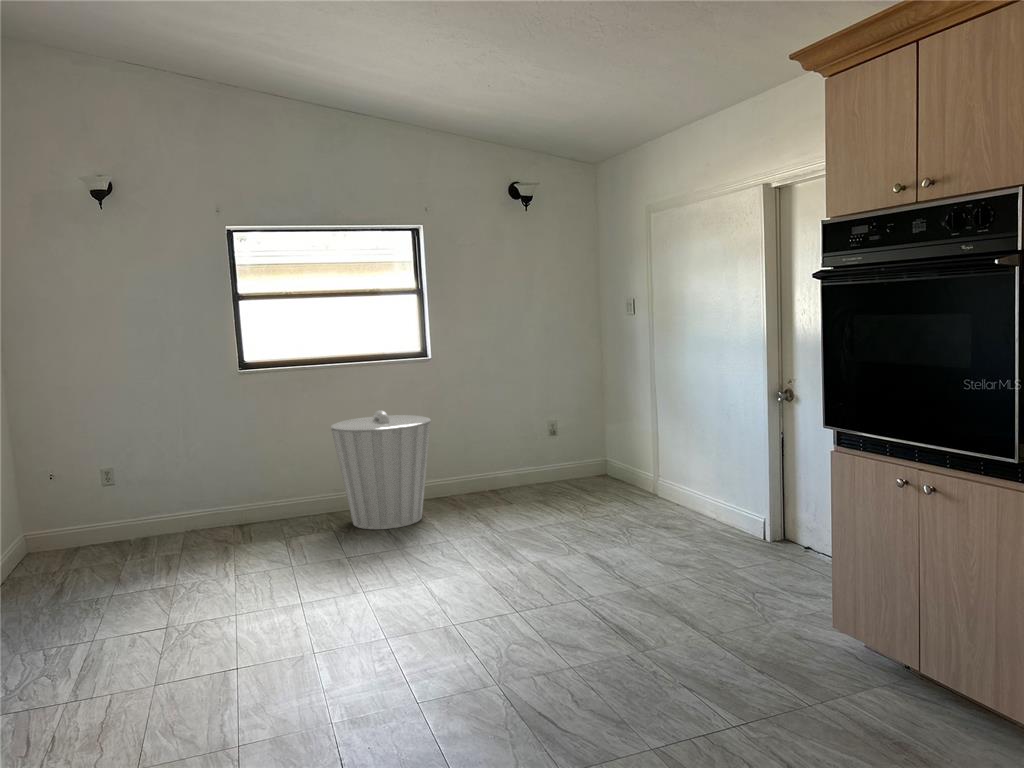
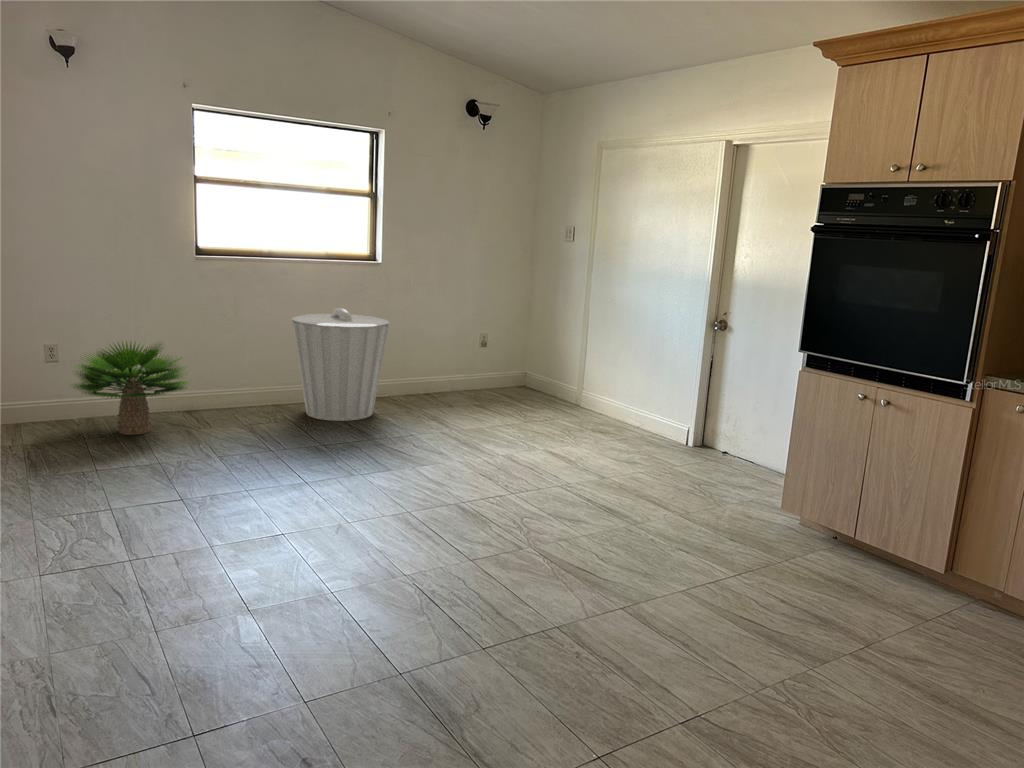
potted plant: none [108,457,231,555] -> present [74,342,187,435]

